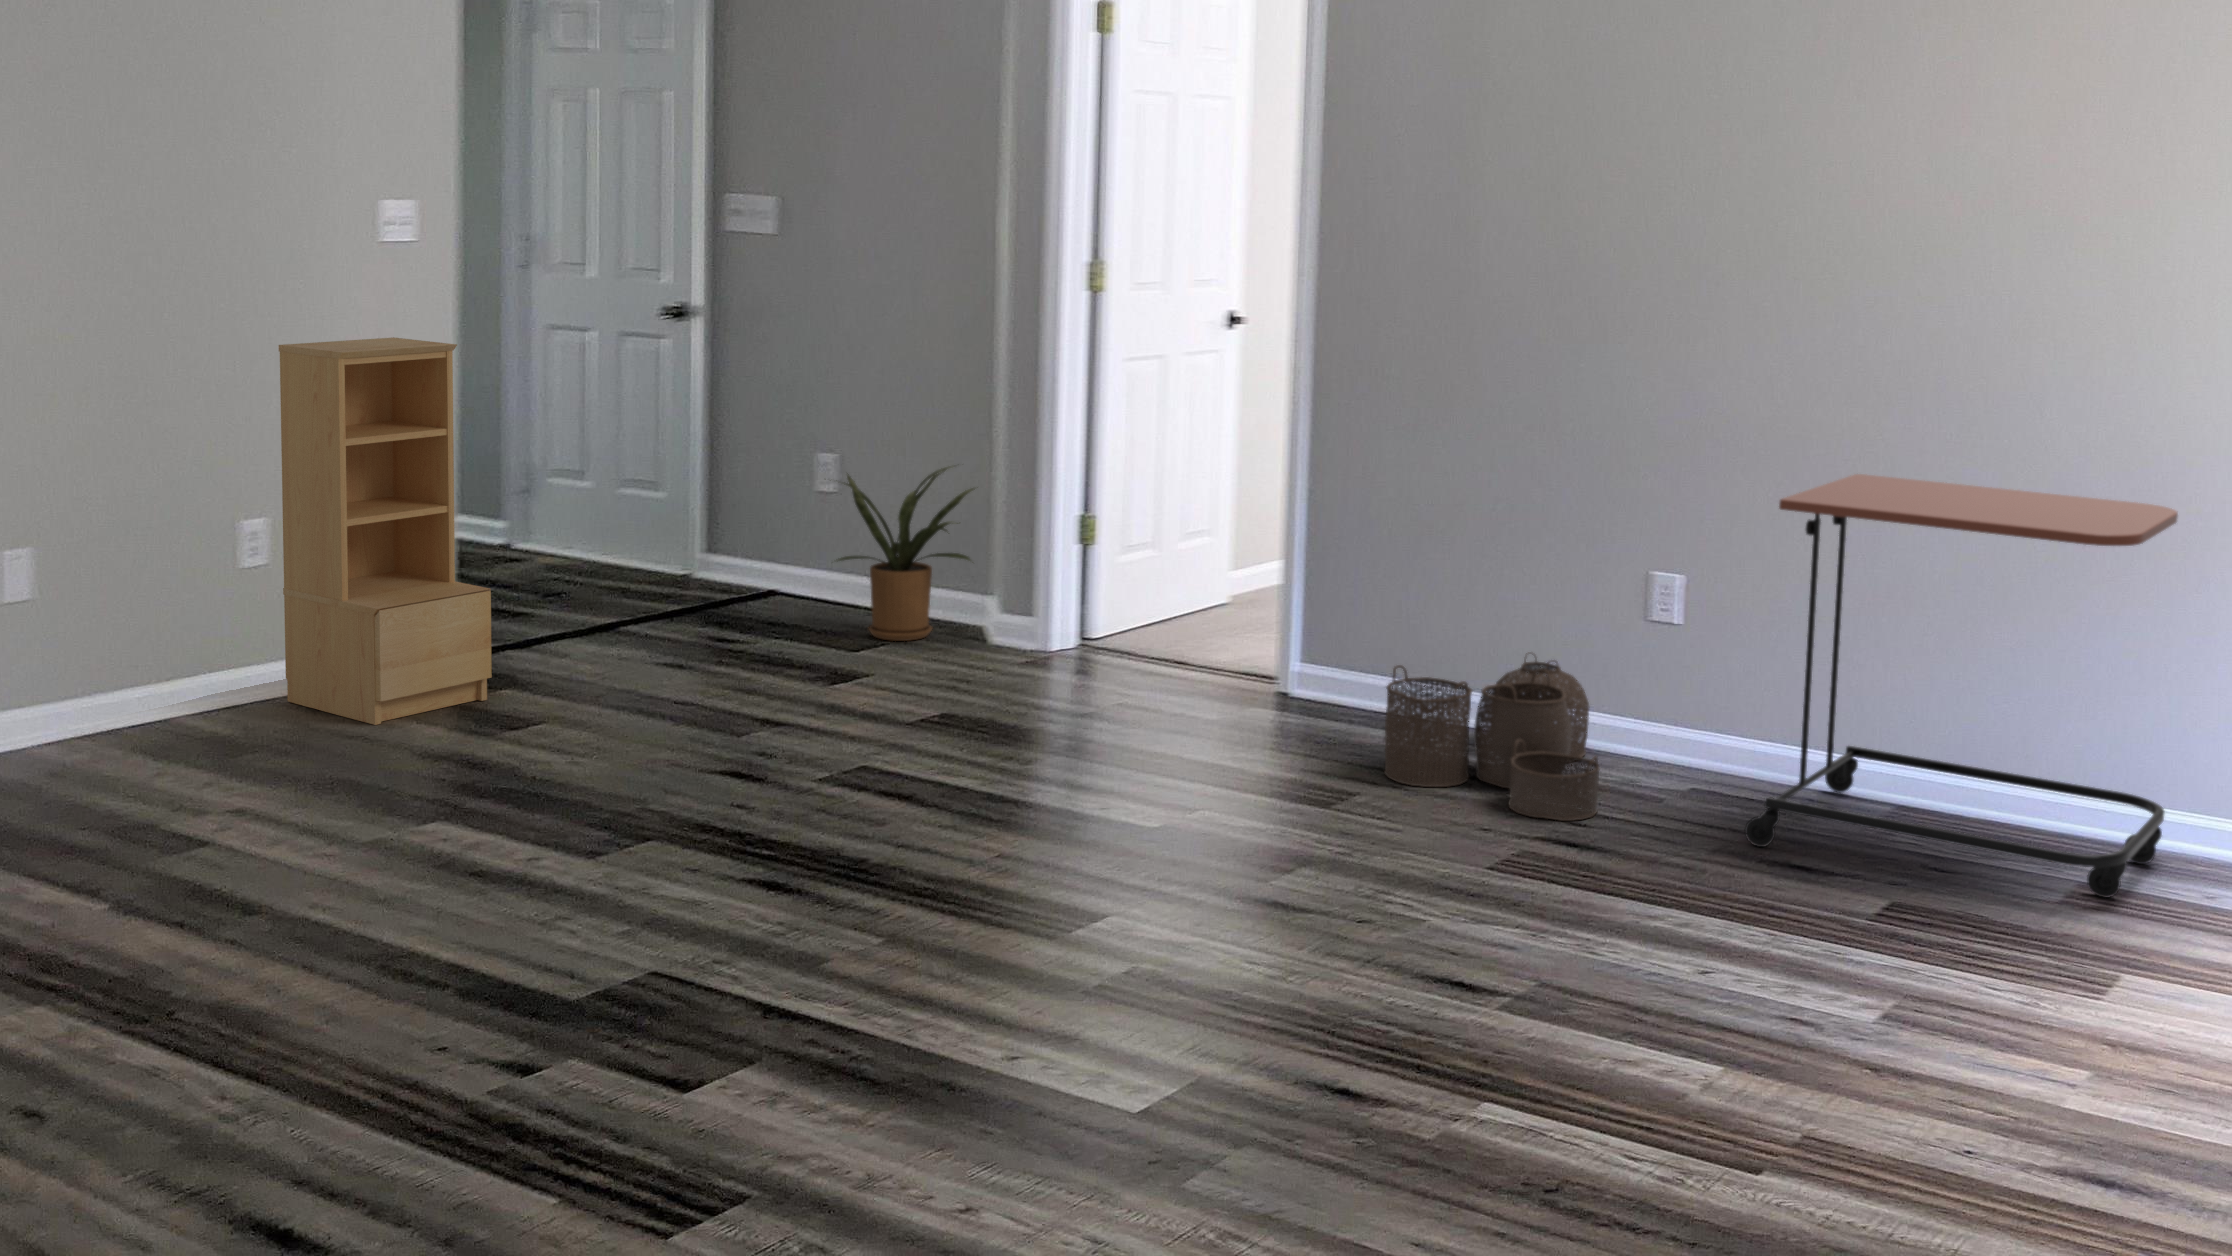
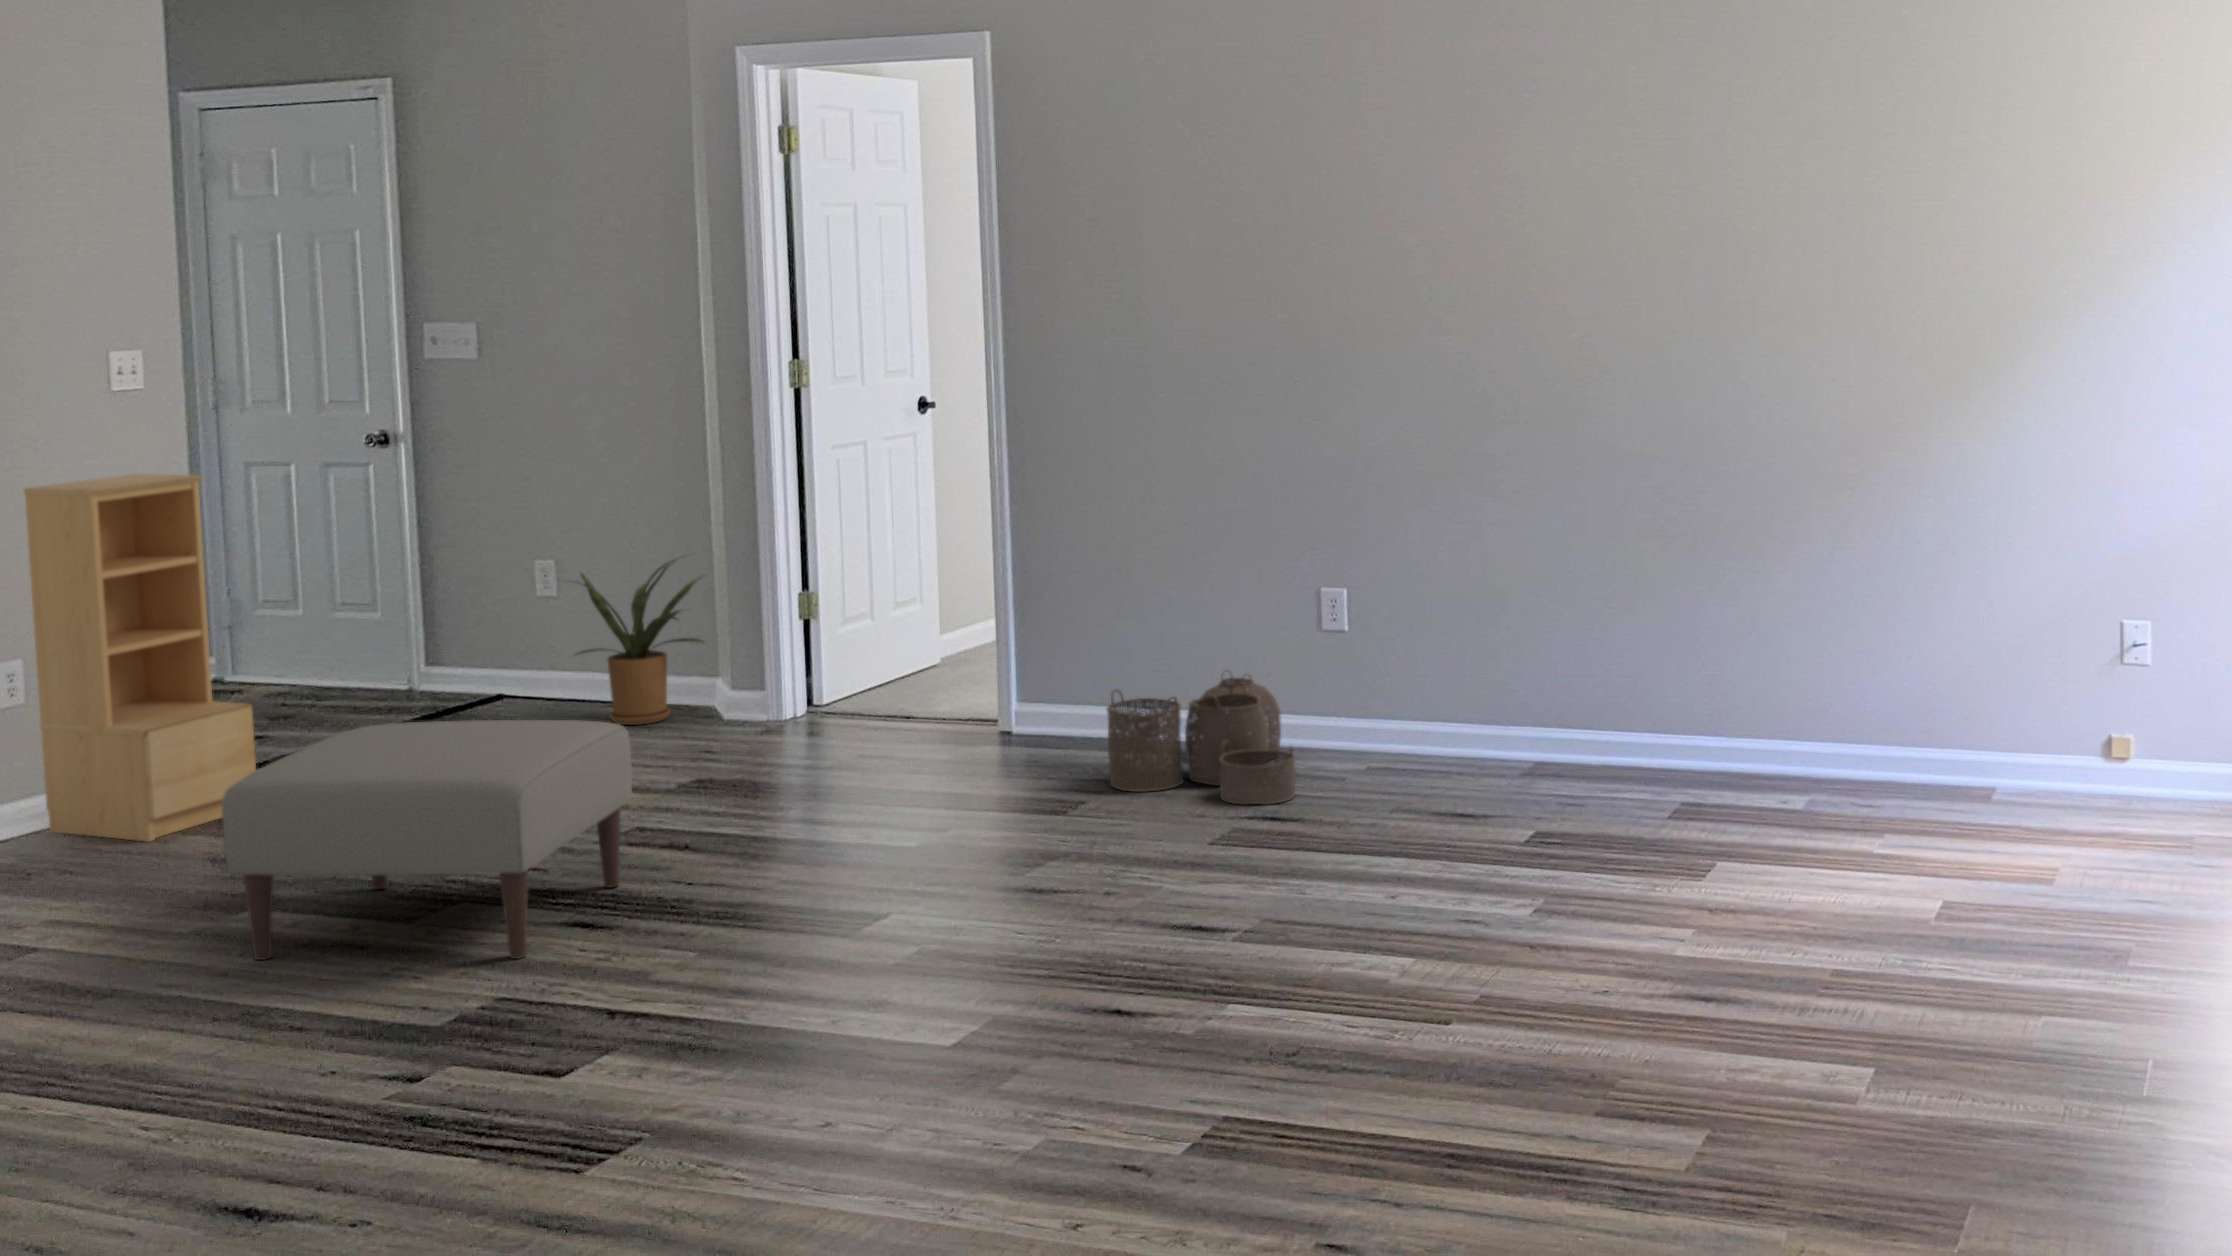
side table: present [1745,474,2178,898] -> none [1418,491,1747,813]
ottoman: none [395,634,843,920] -> present [222,720,632,960]

